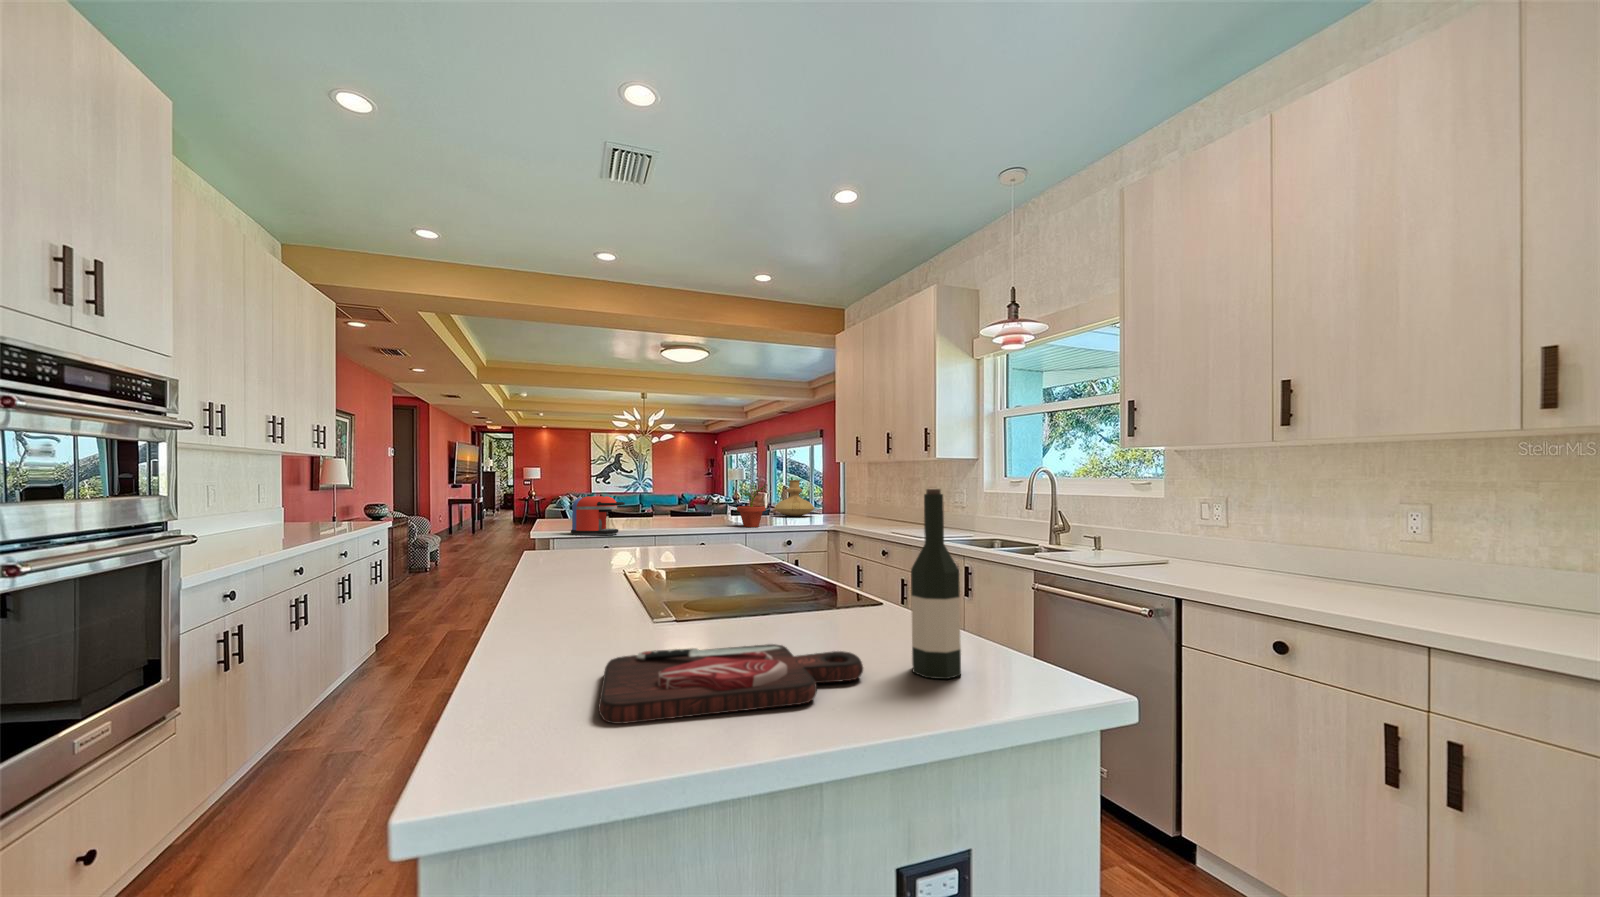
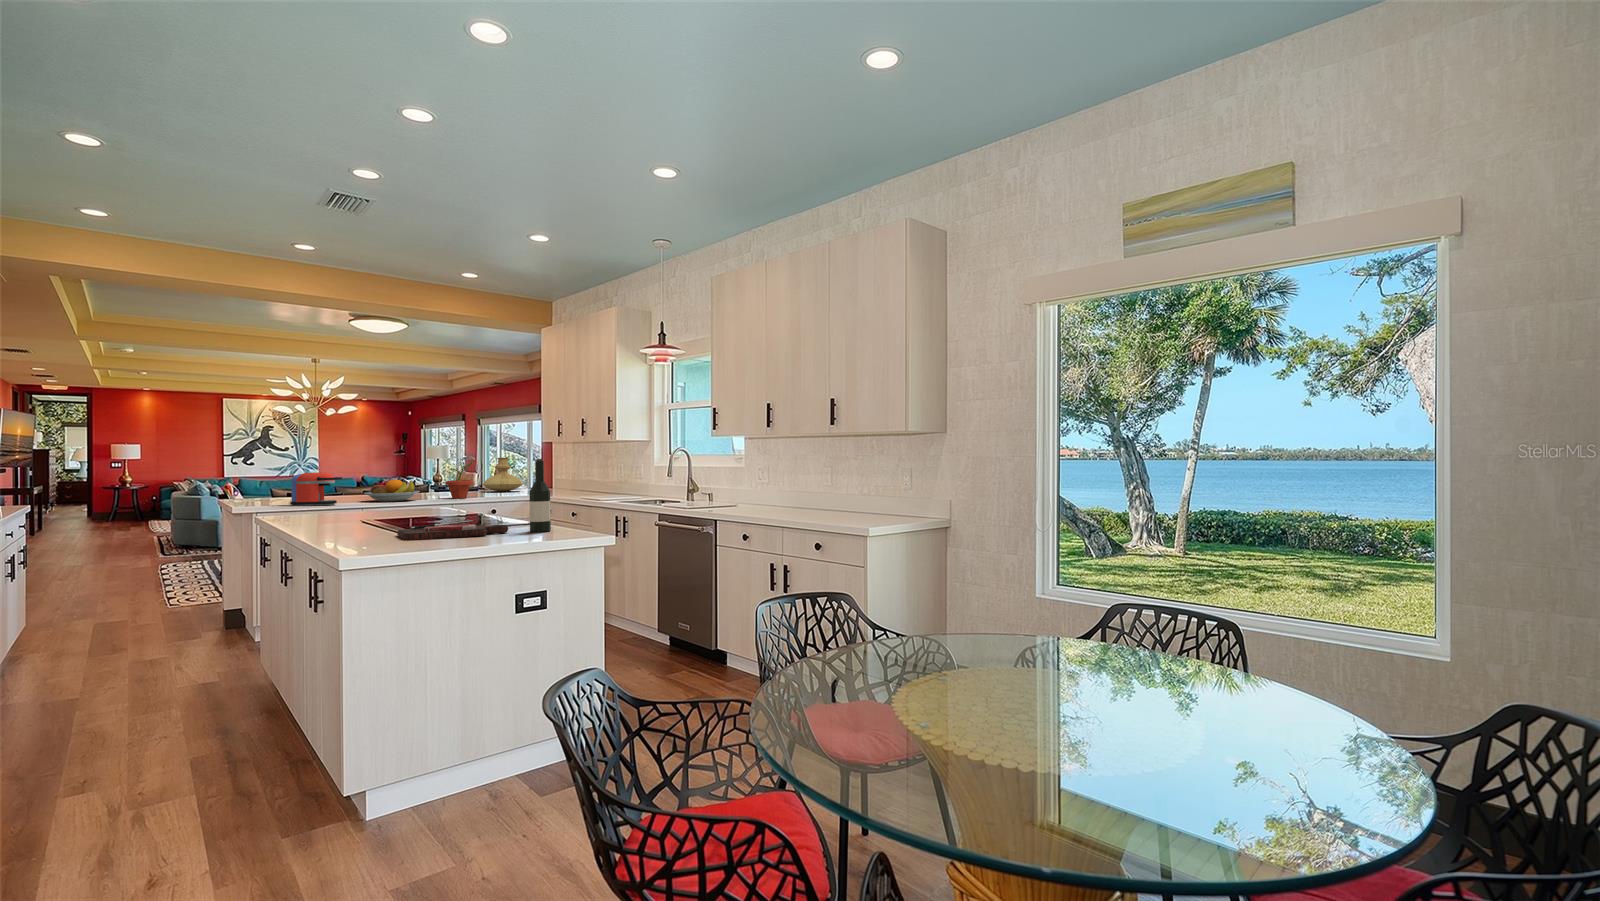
fruit bowl: none [651,505,709,530] -> present [364,479,420,502]

